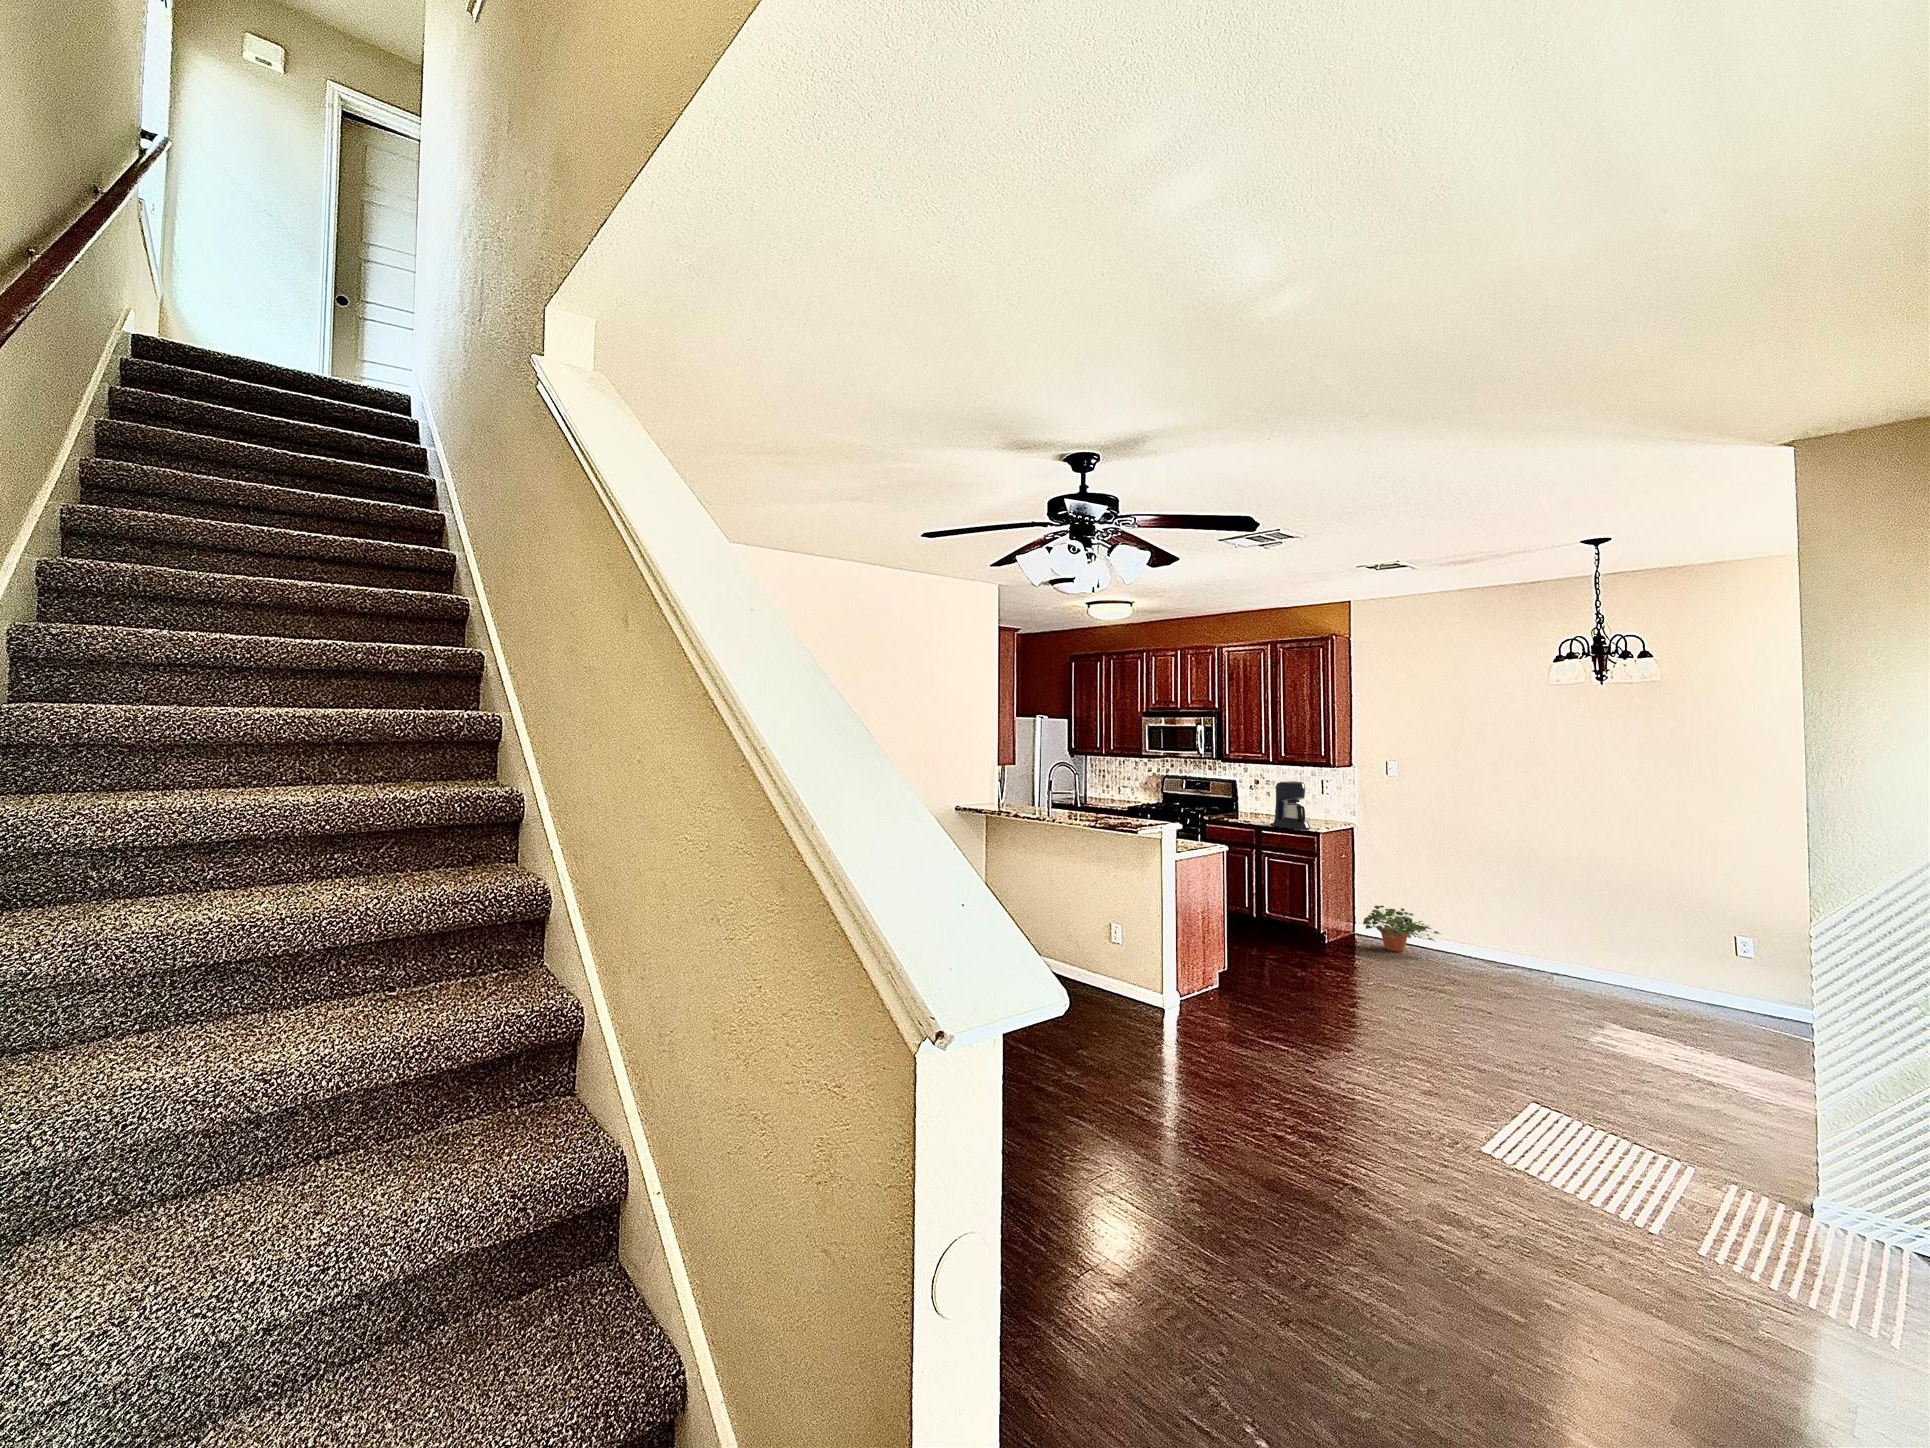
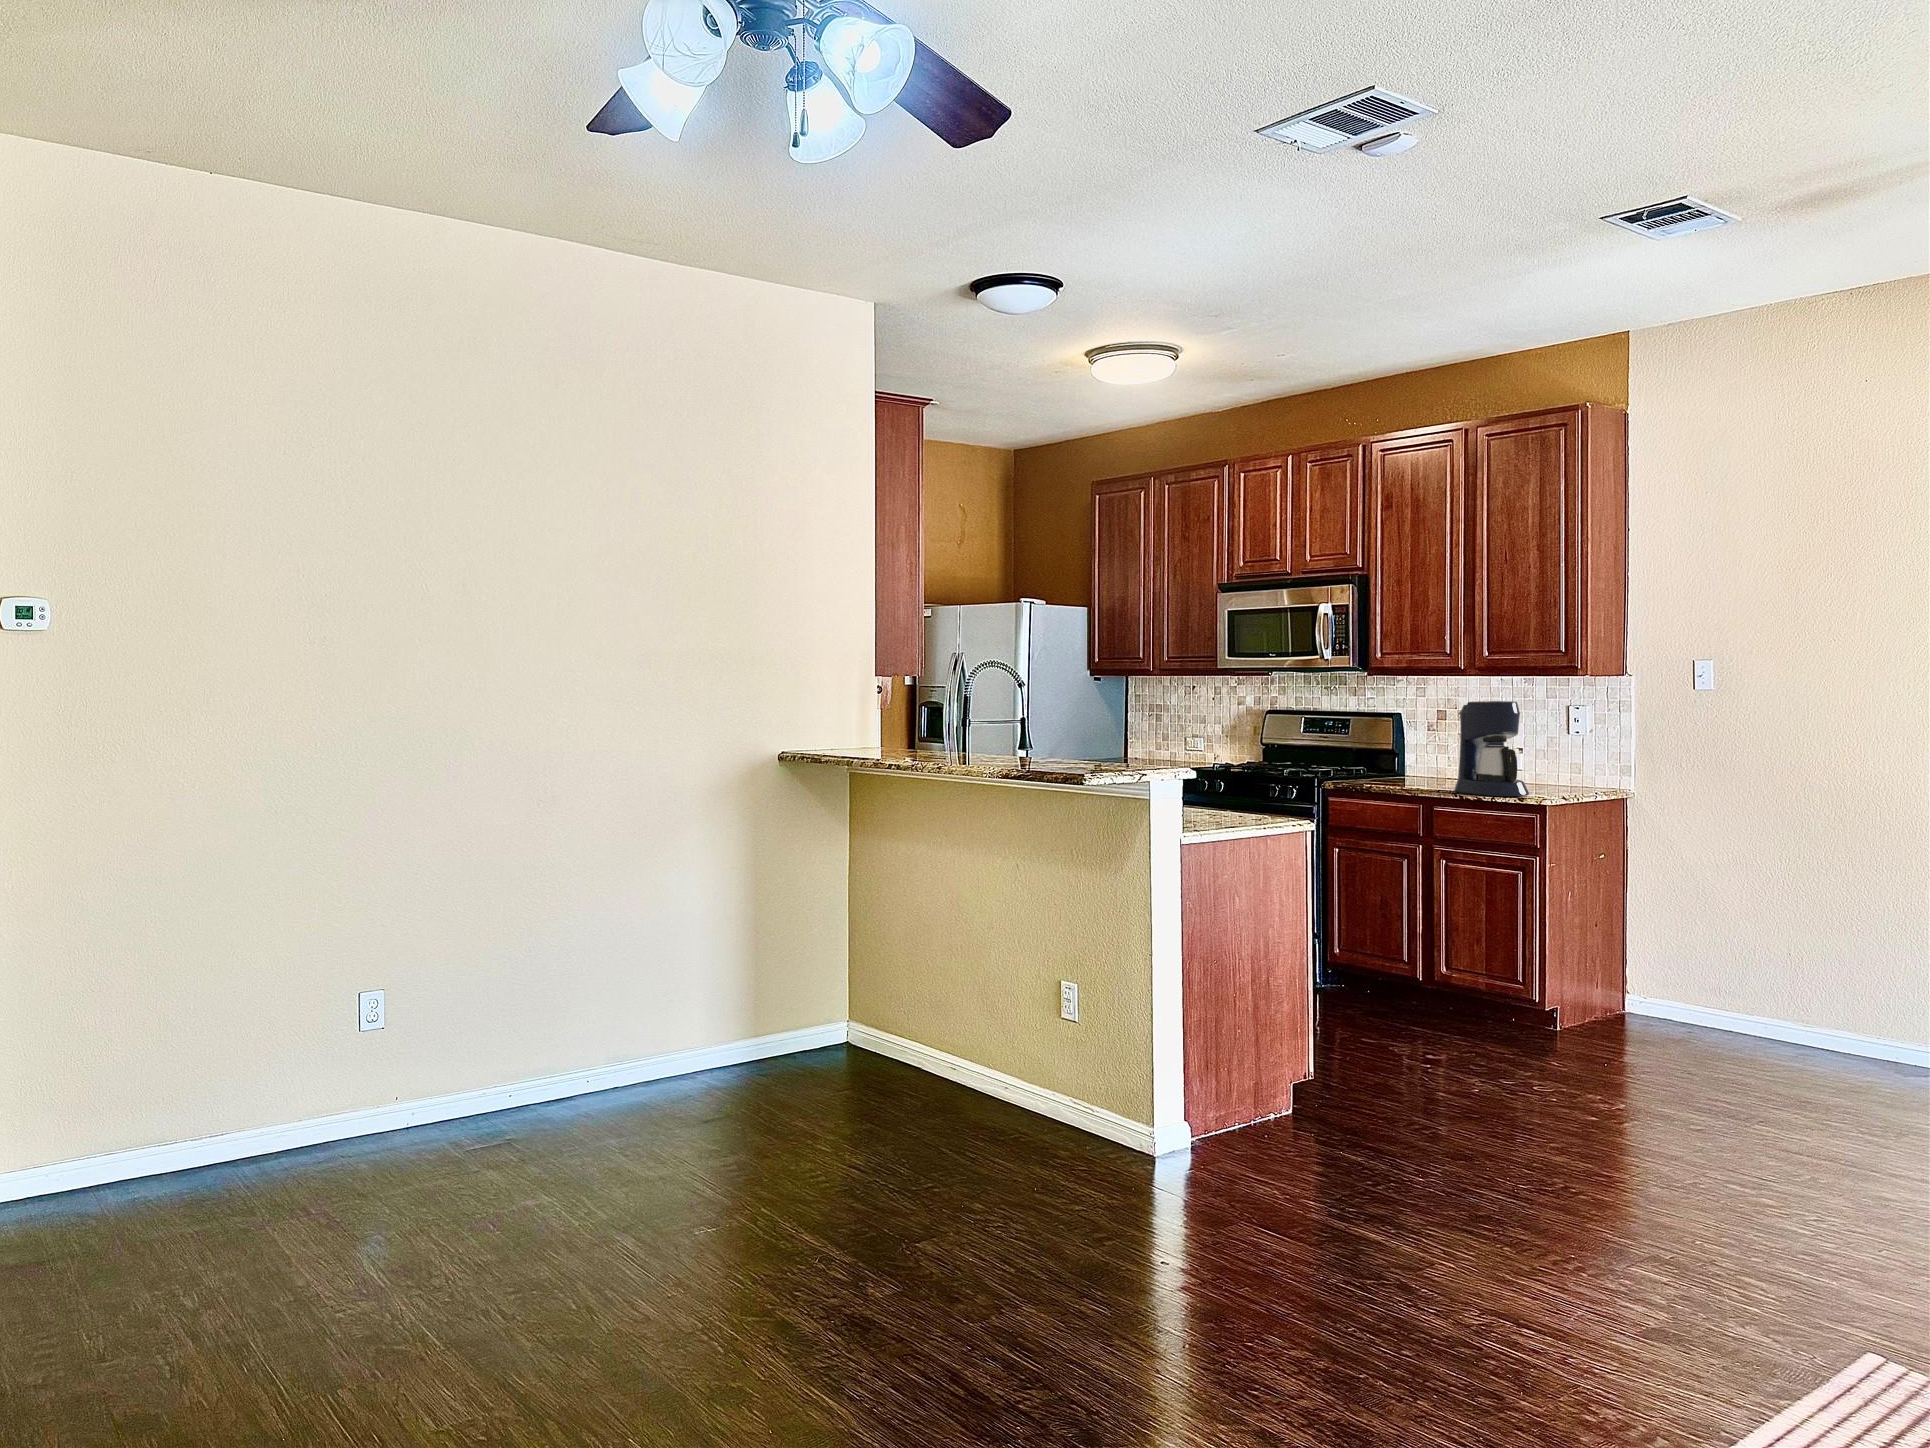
potted plant: present [1363,905,1440,952] -> none [1633,953,1797,1046]

